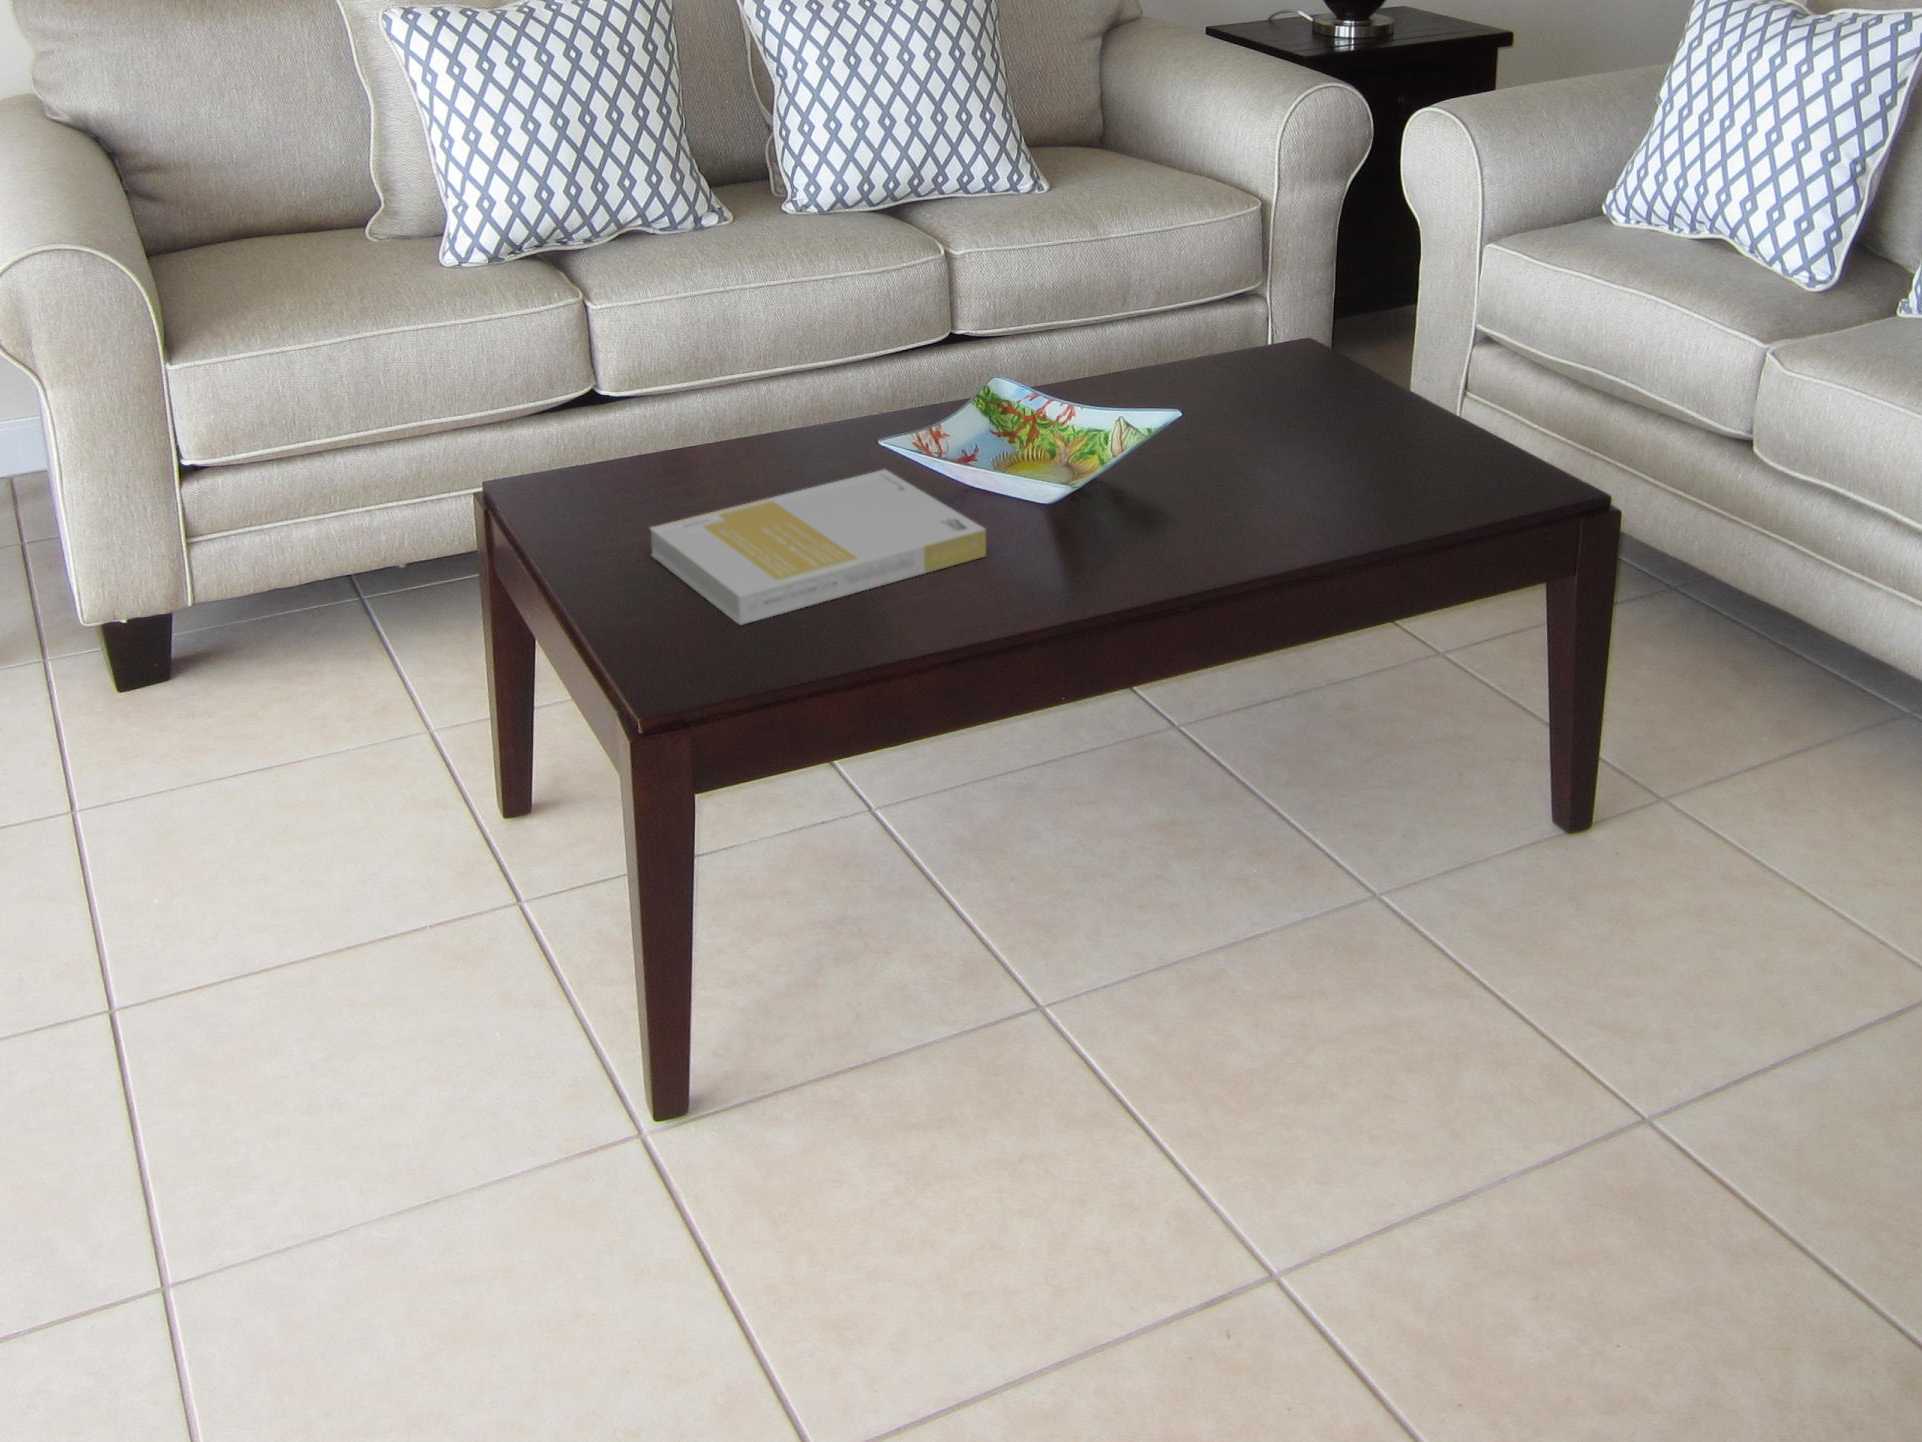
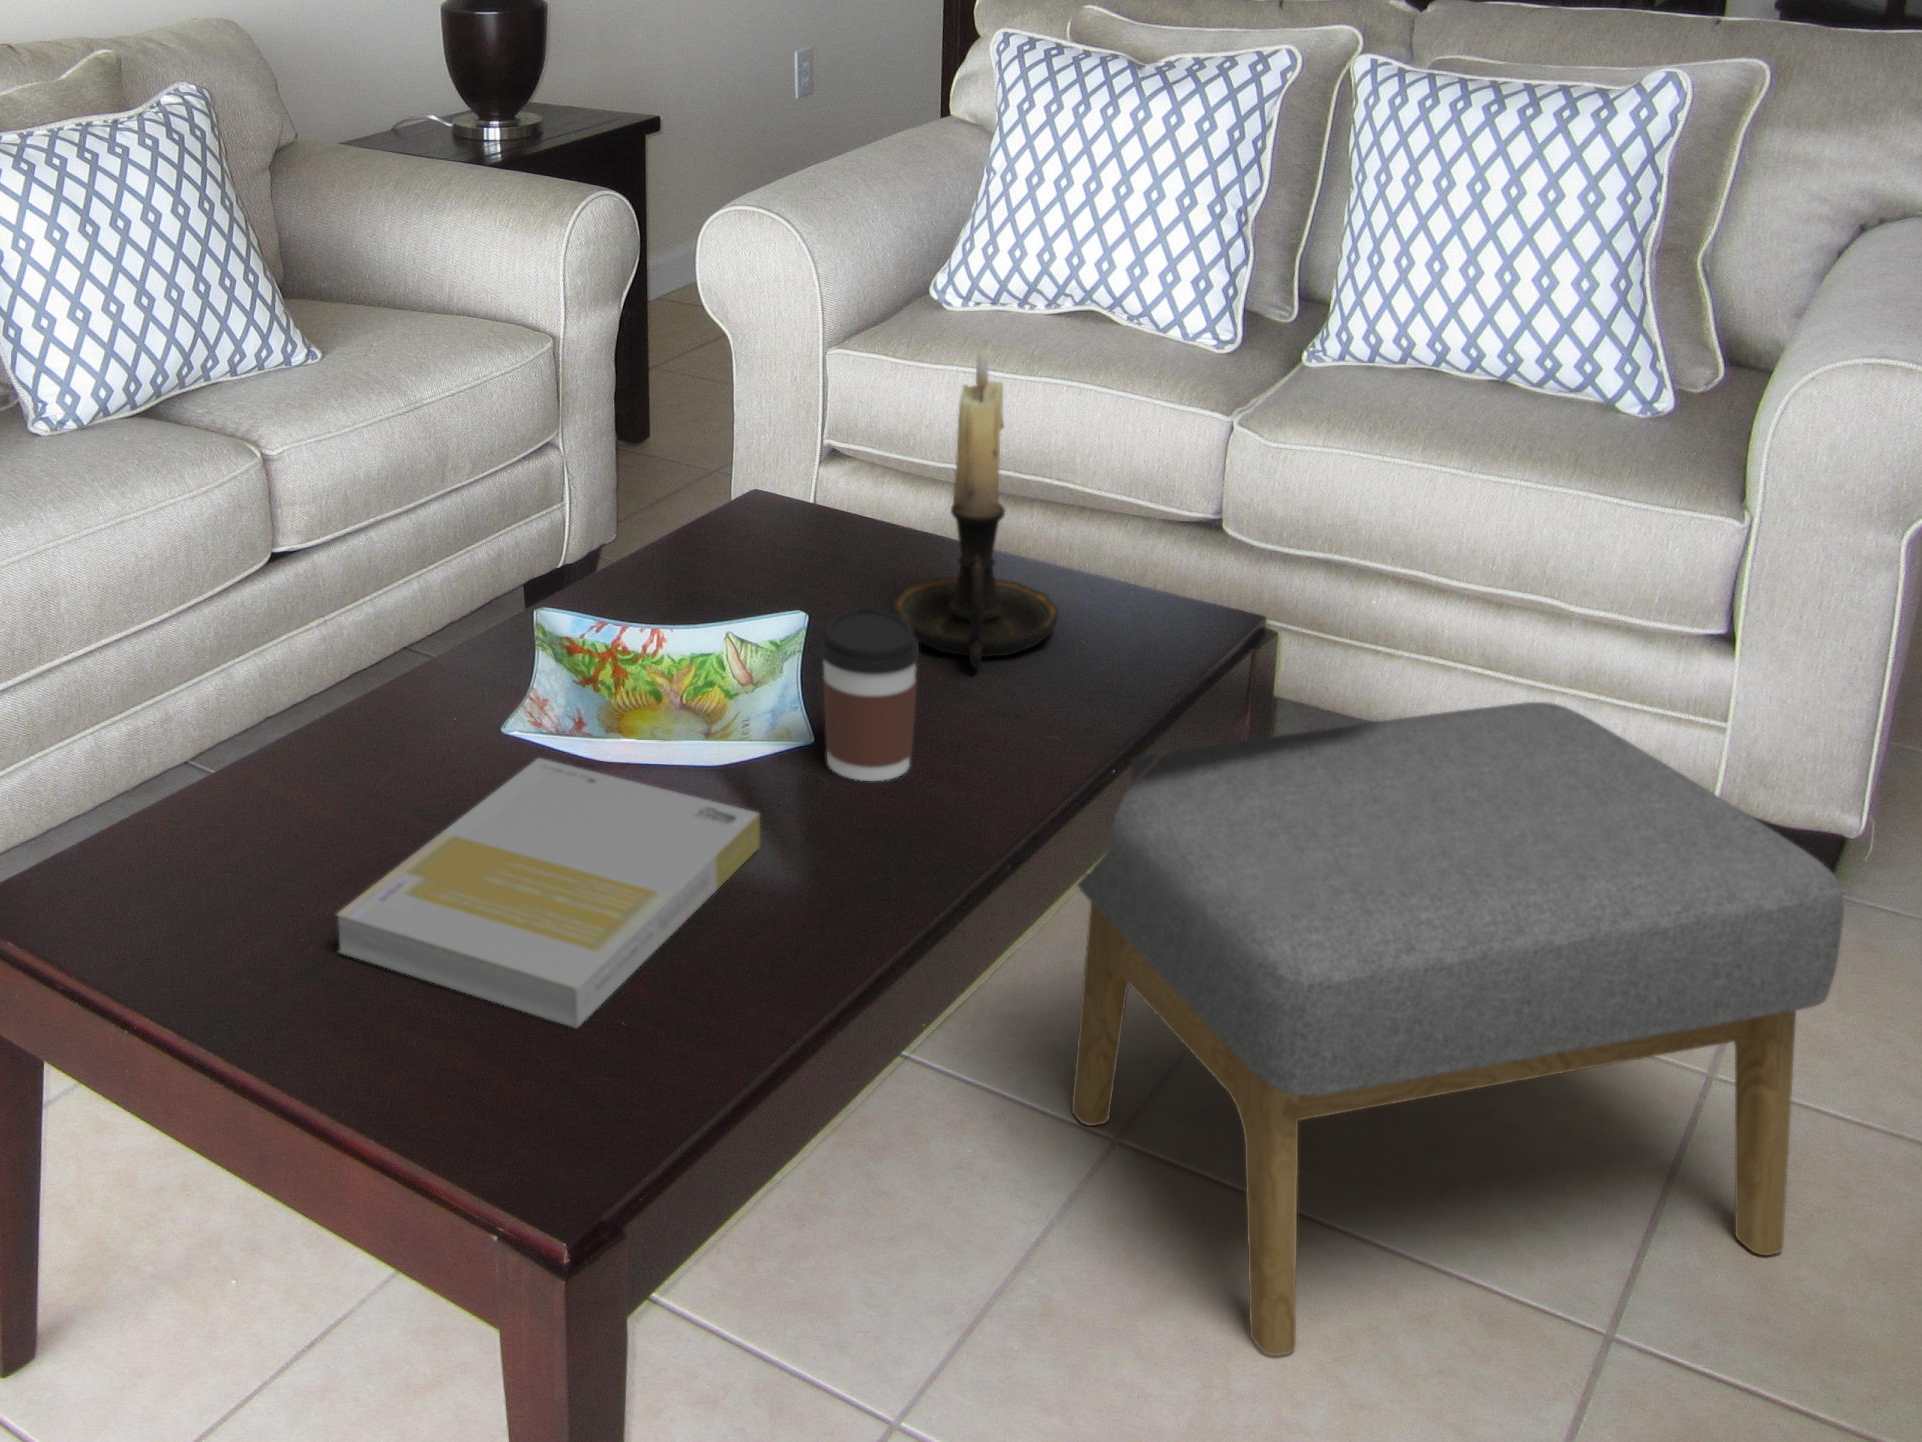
candle holder: none [1265,215,1401,480] -> present [893,342,1058,668]
coffee cup: none [1095,403,1171,535] -> present [821,609,919,781]
footstool: none [1307,571,1876,1095] -> present [1072,702,1844,1356]

